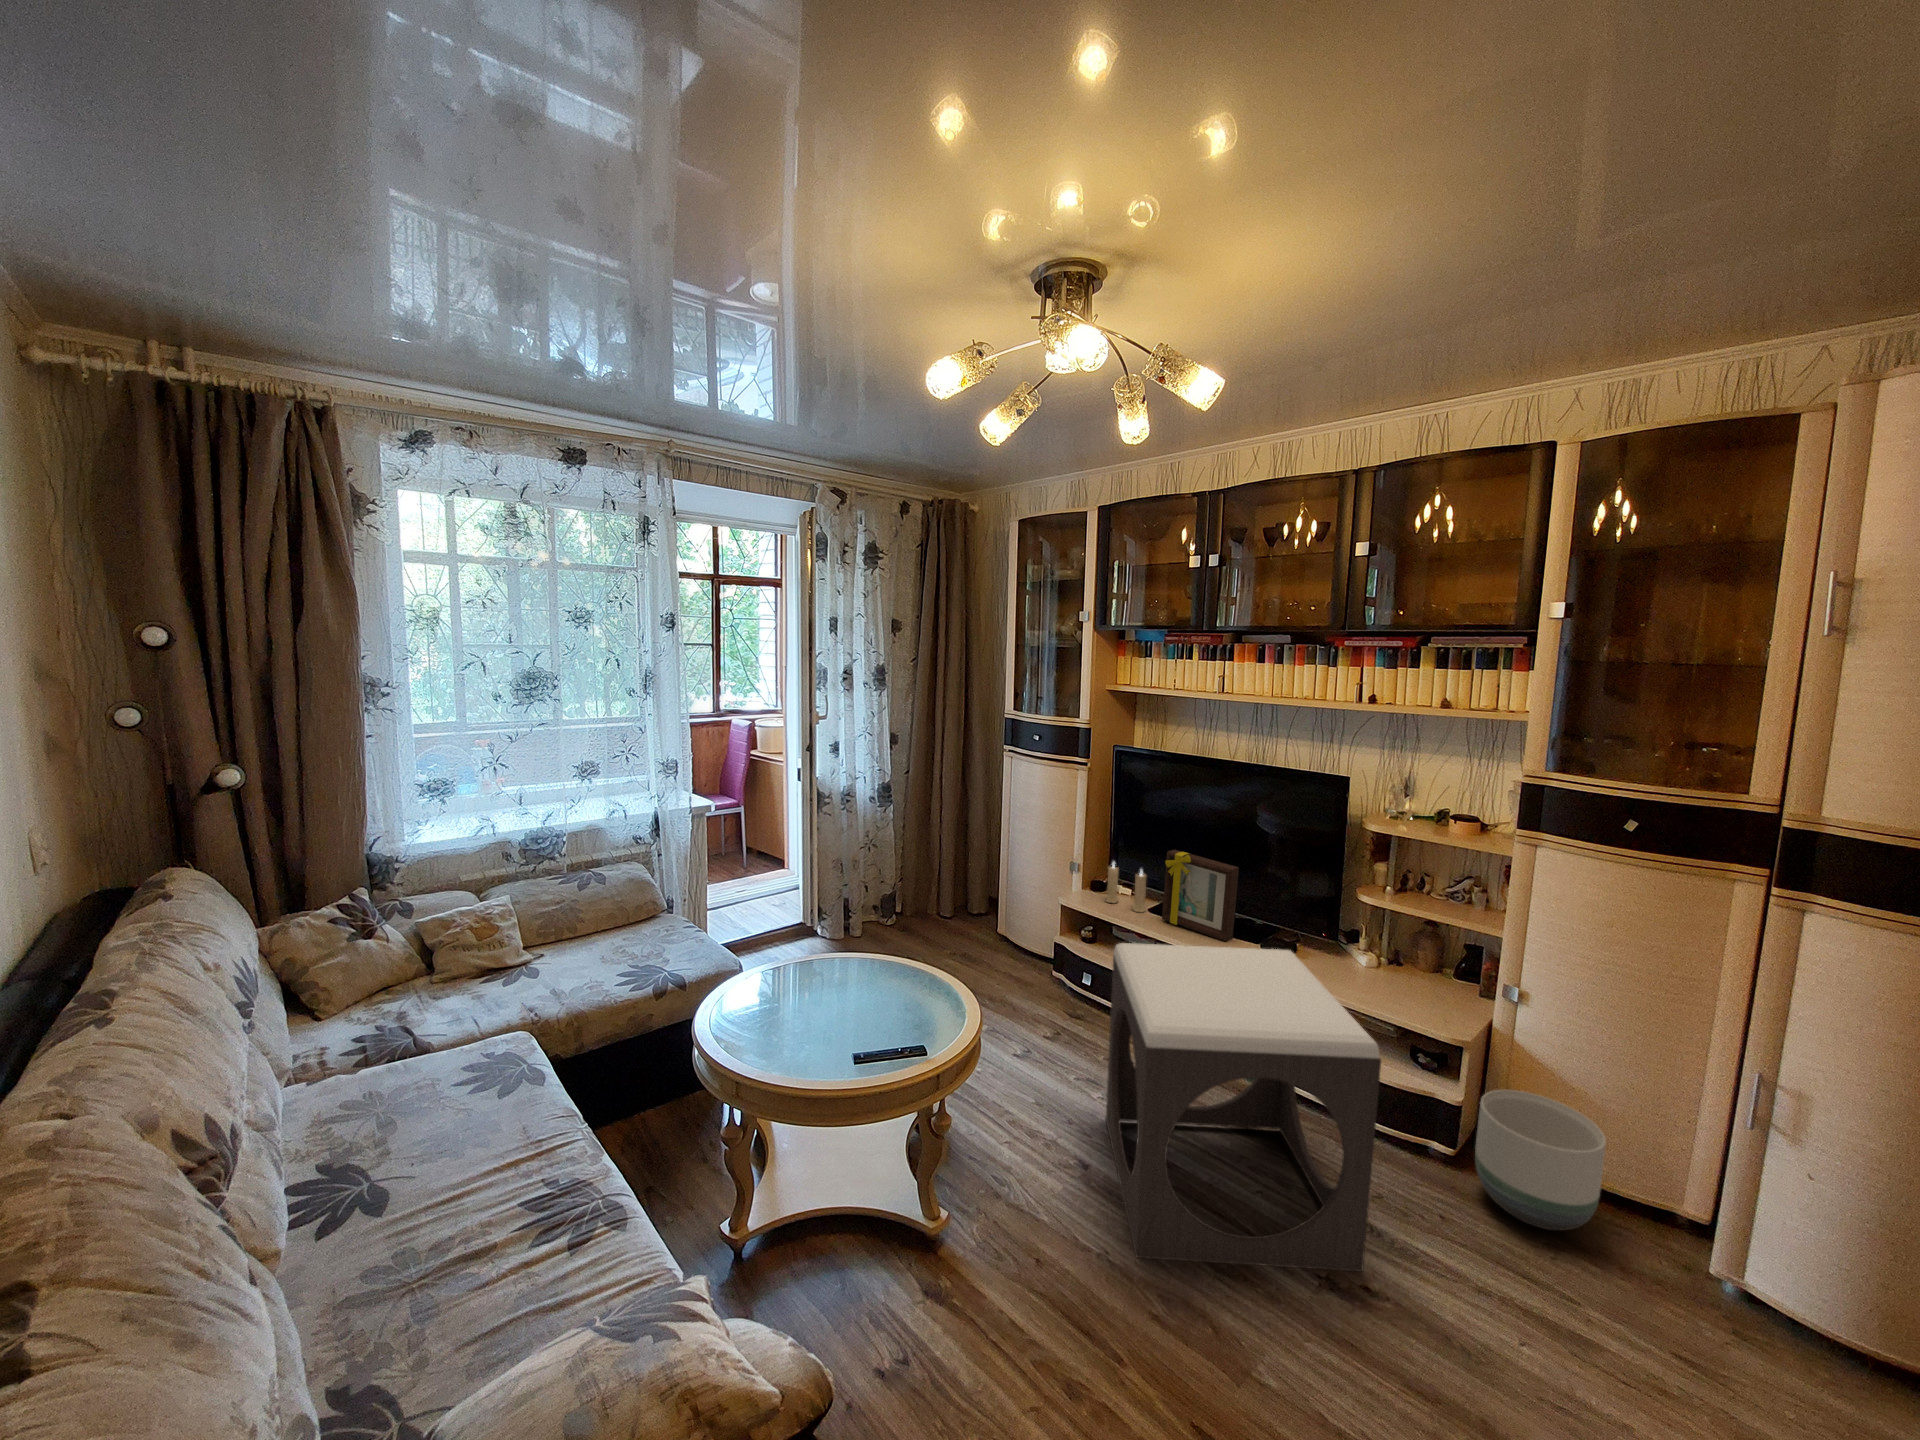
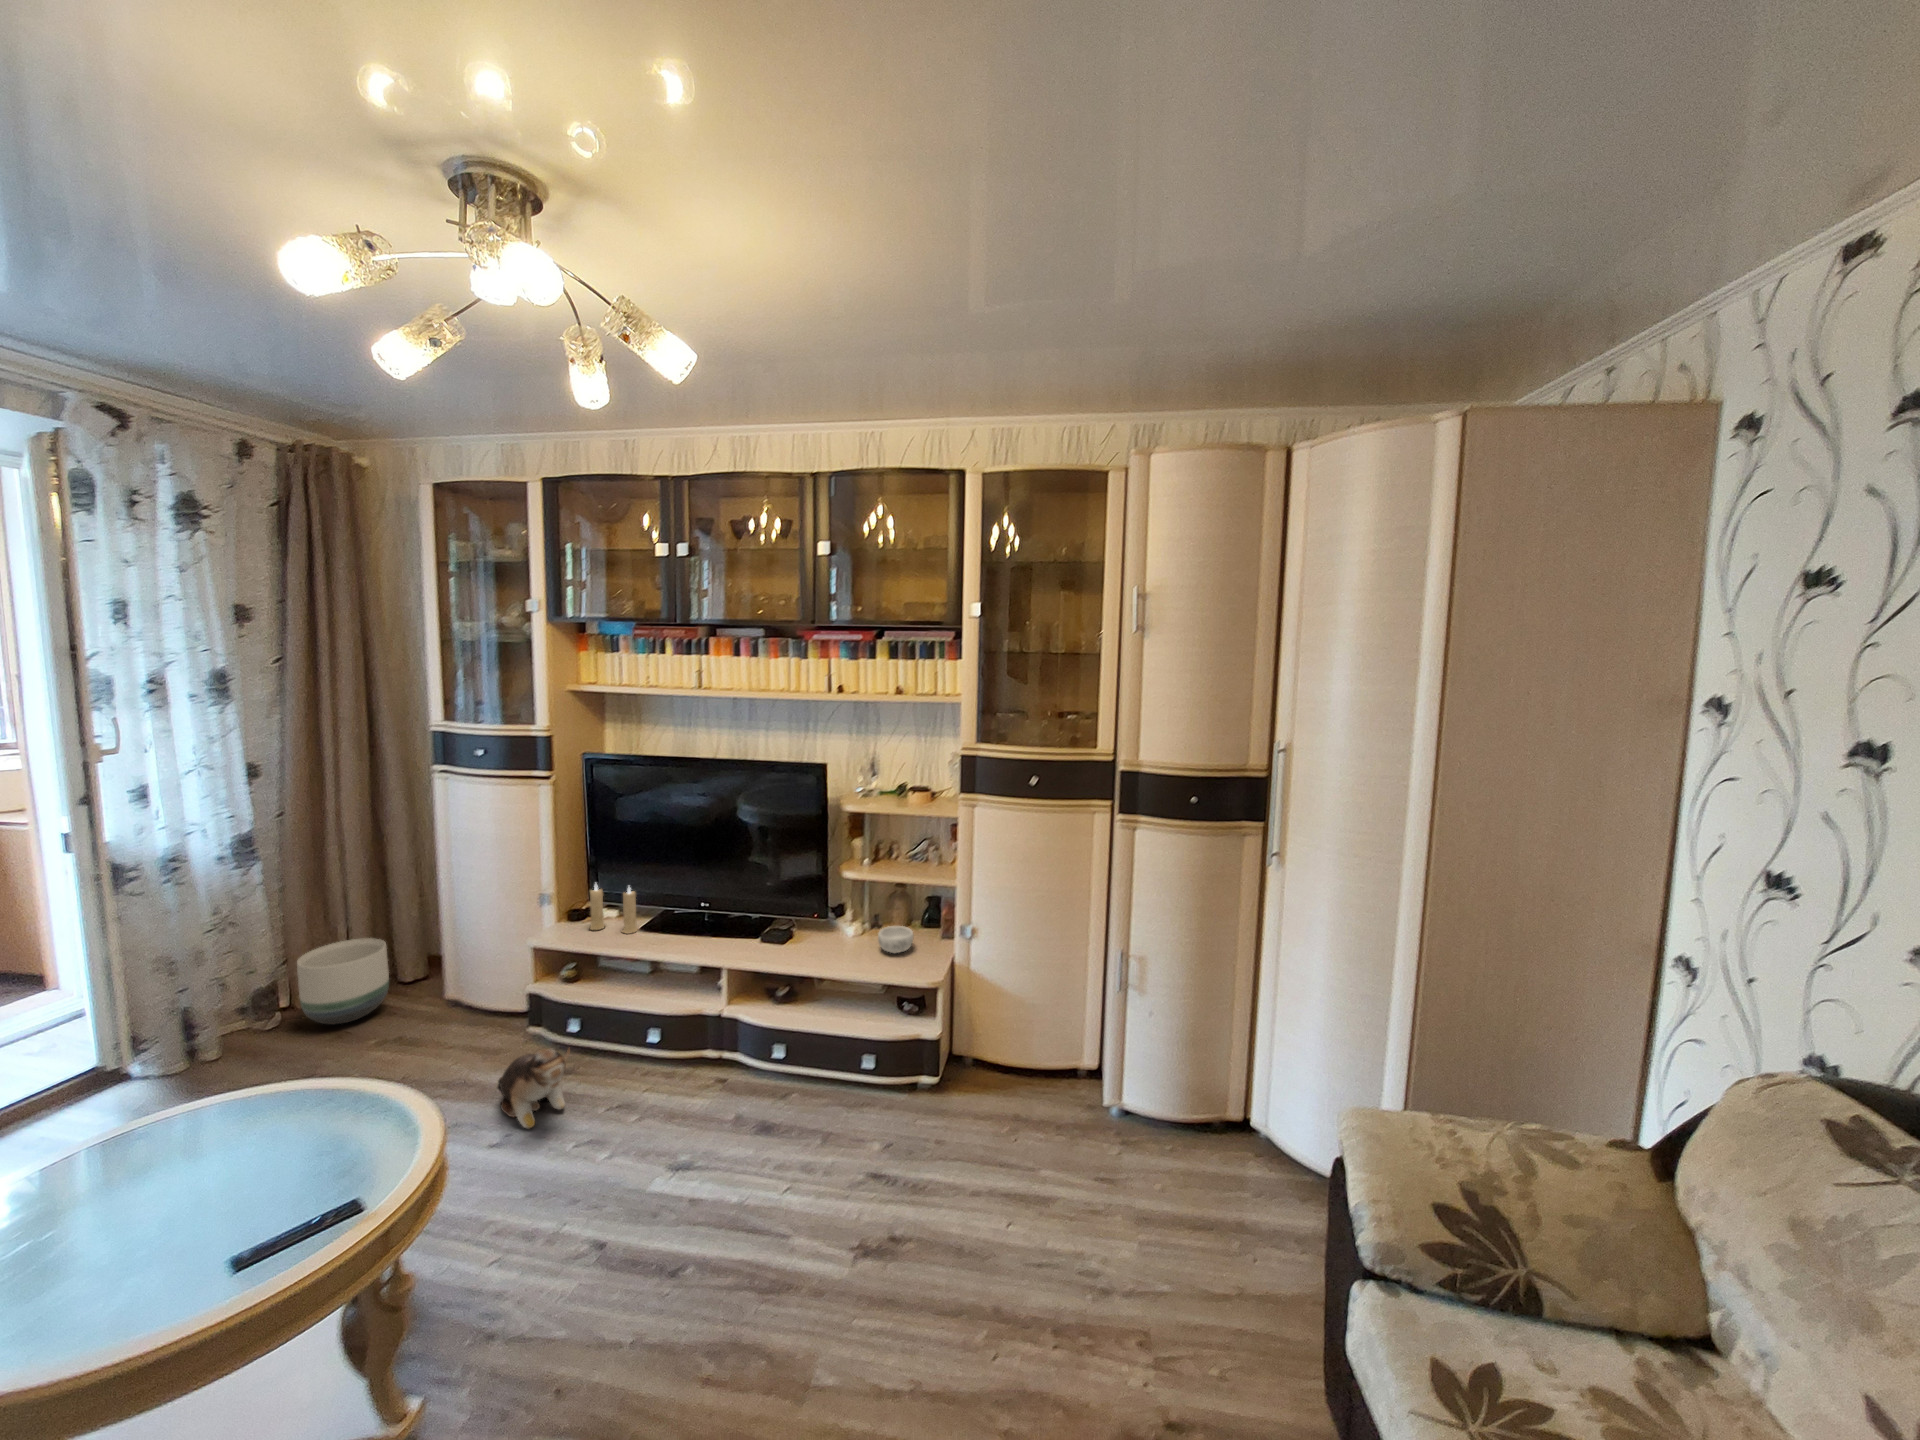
picture frame: present [1162,850,1239,941] -> none [655,859,733,944]
footstool: present [1106,943,1381,1272] -> none [593,945,874,1358]
decorative bowl: none [1395,966,1441,997] -> present [878,926,913,953]
plush toy: none [1030,987,1088,1050] -> present [498,1049,570,1128]
planter: present [1475,1090,1606,1230] -> present [297,938,389,1024]

